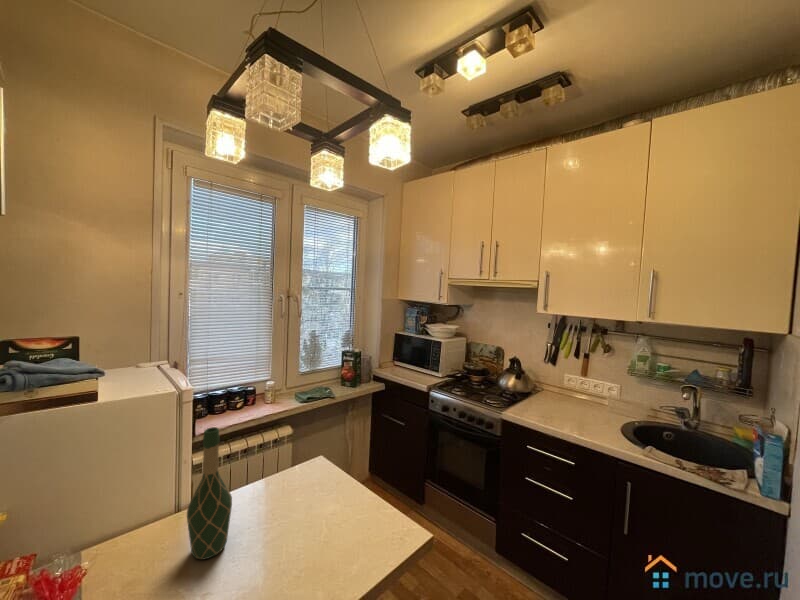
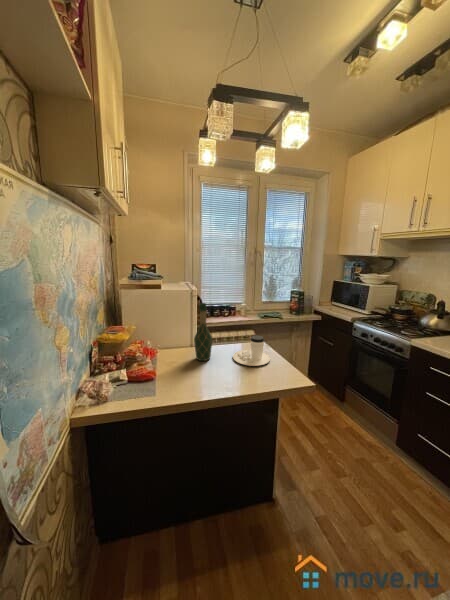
coffee cup: none [276,464,347,536] -> present [233,335,270,366]

